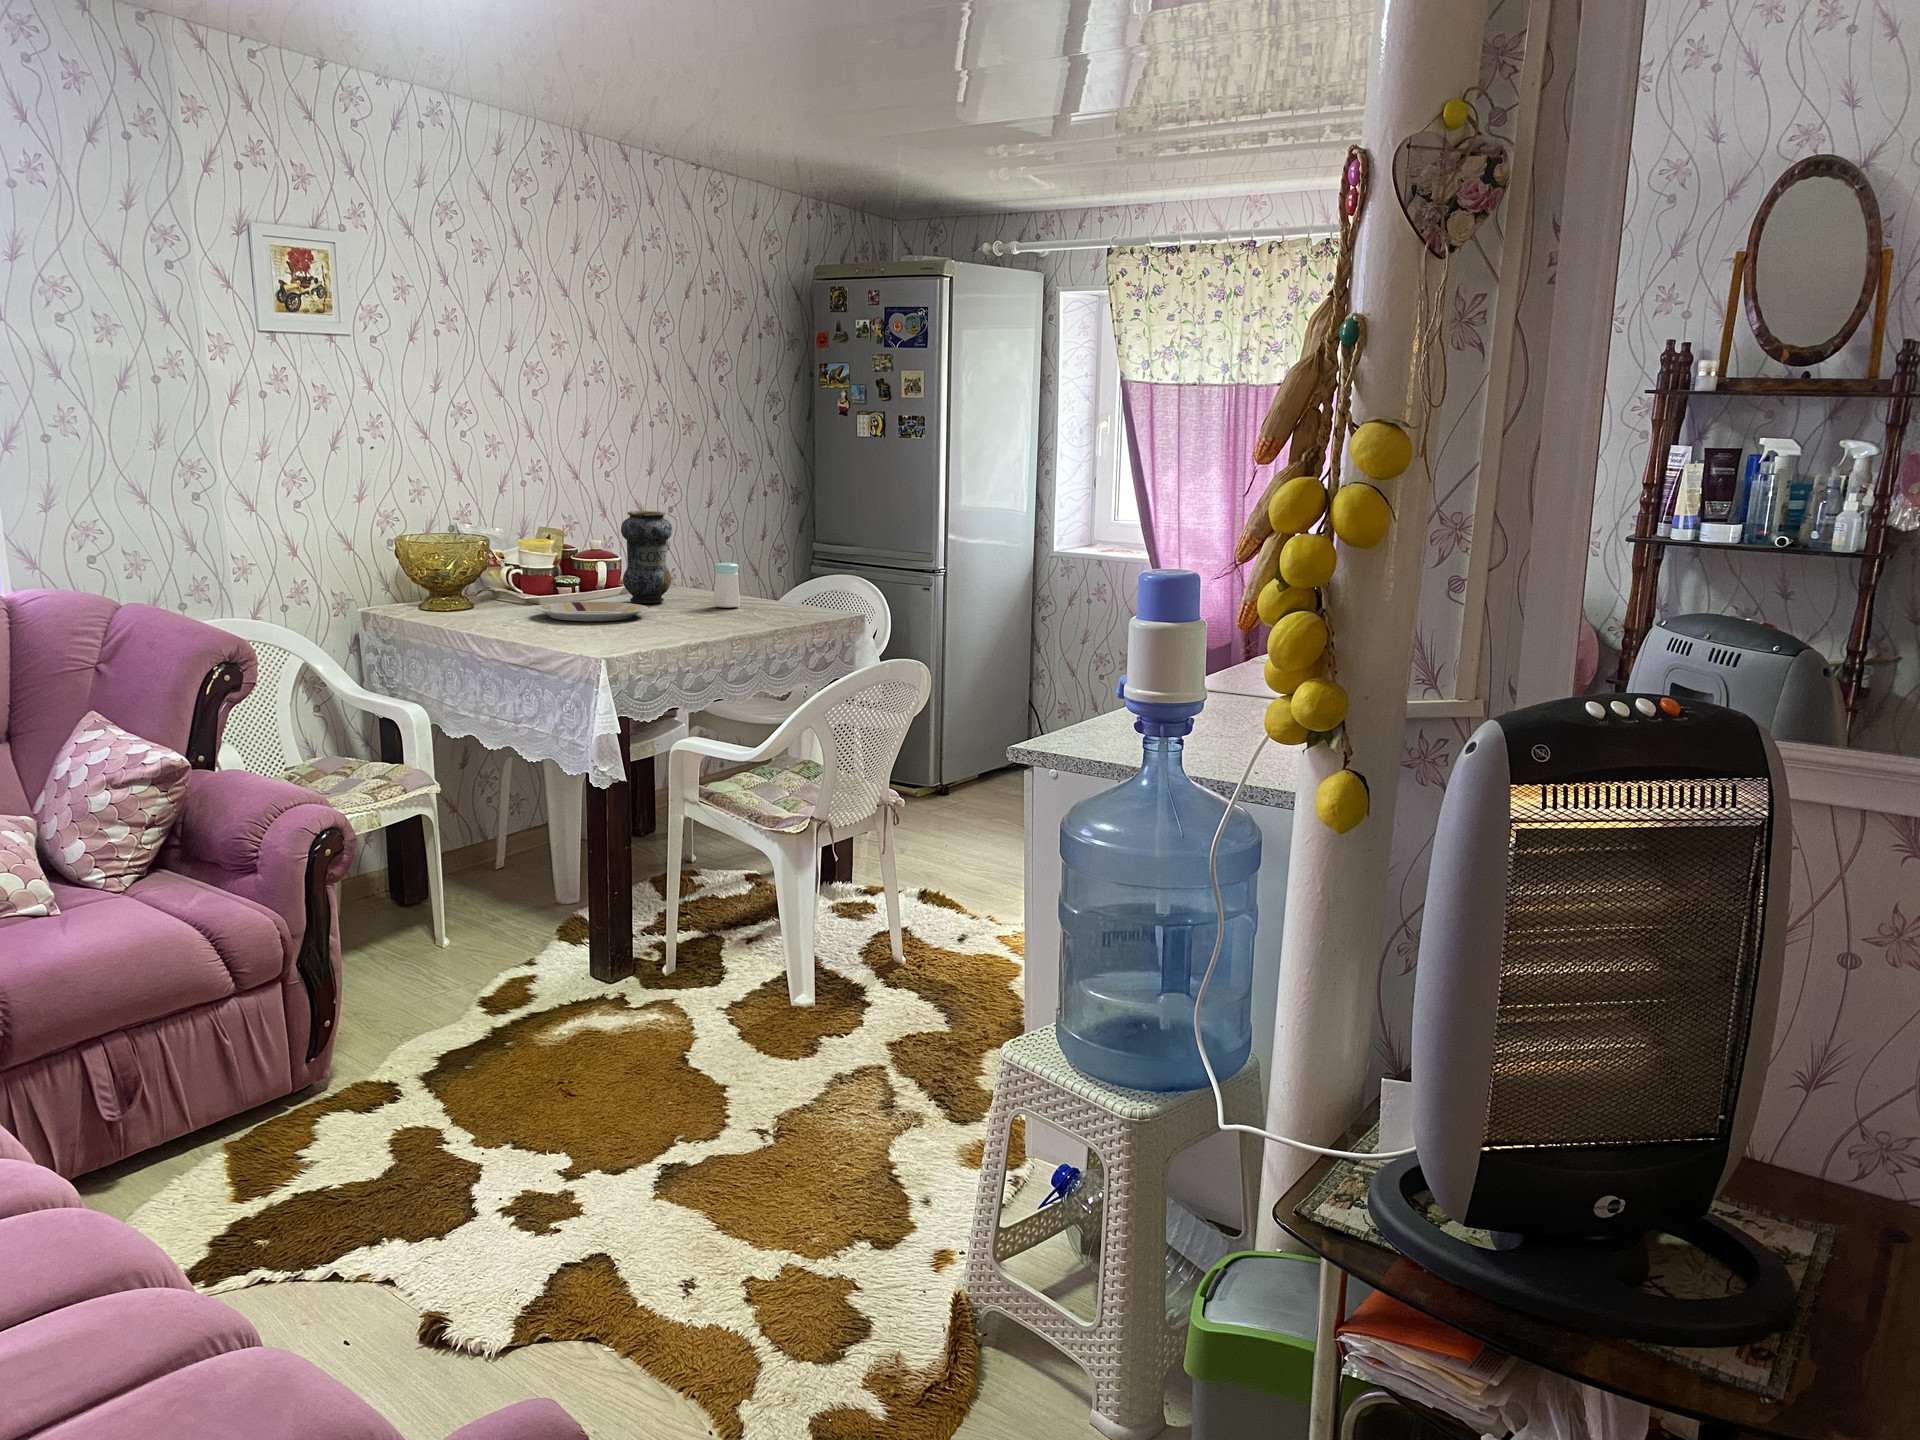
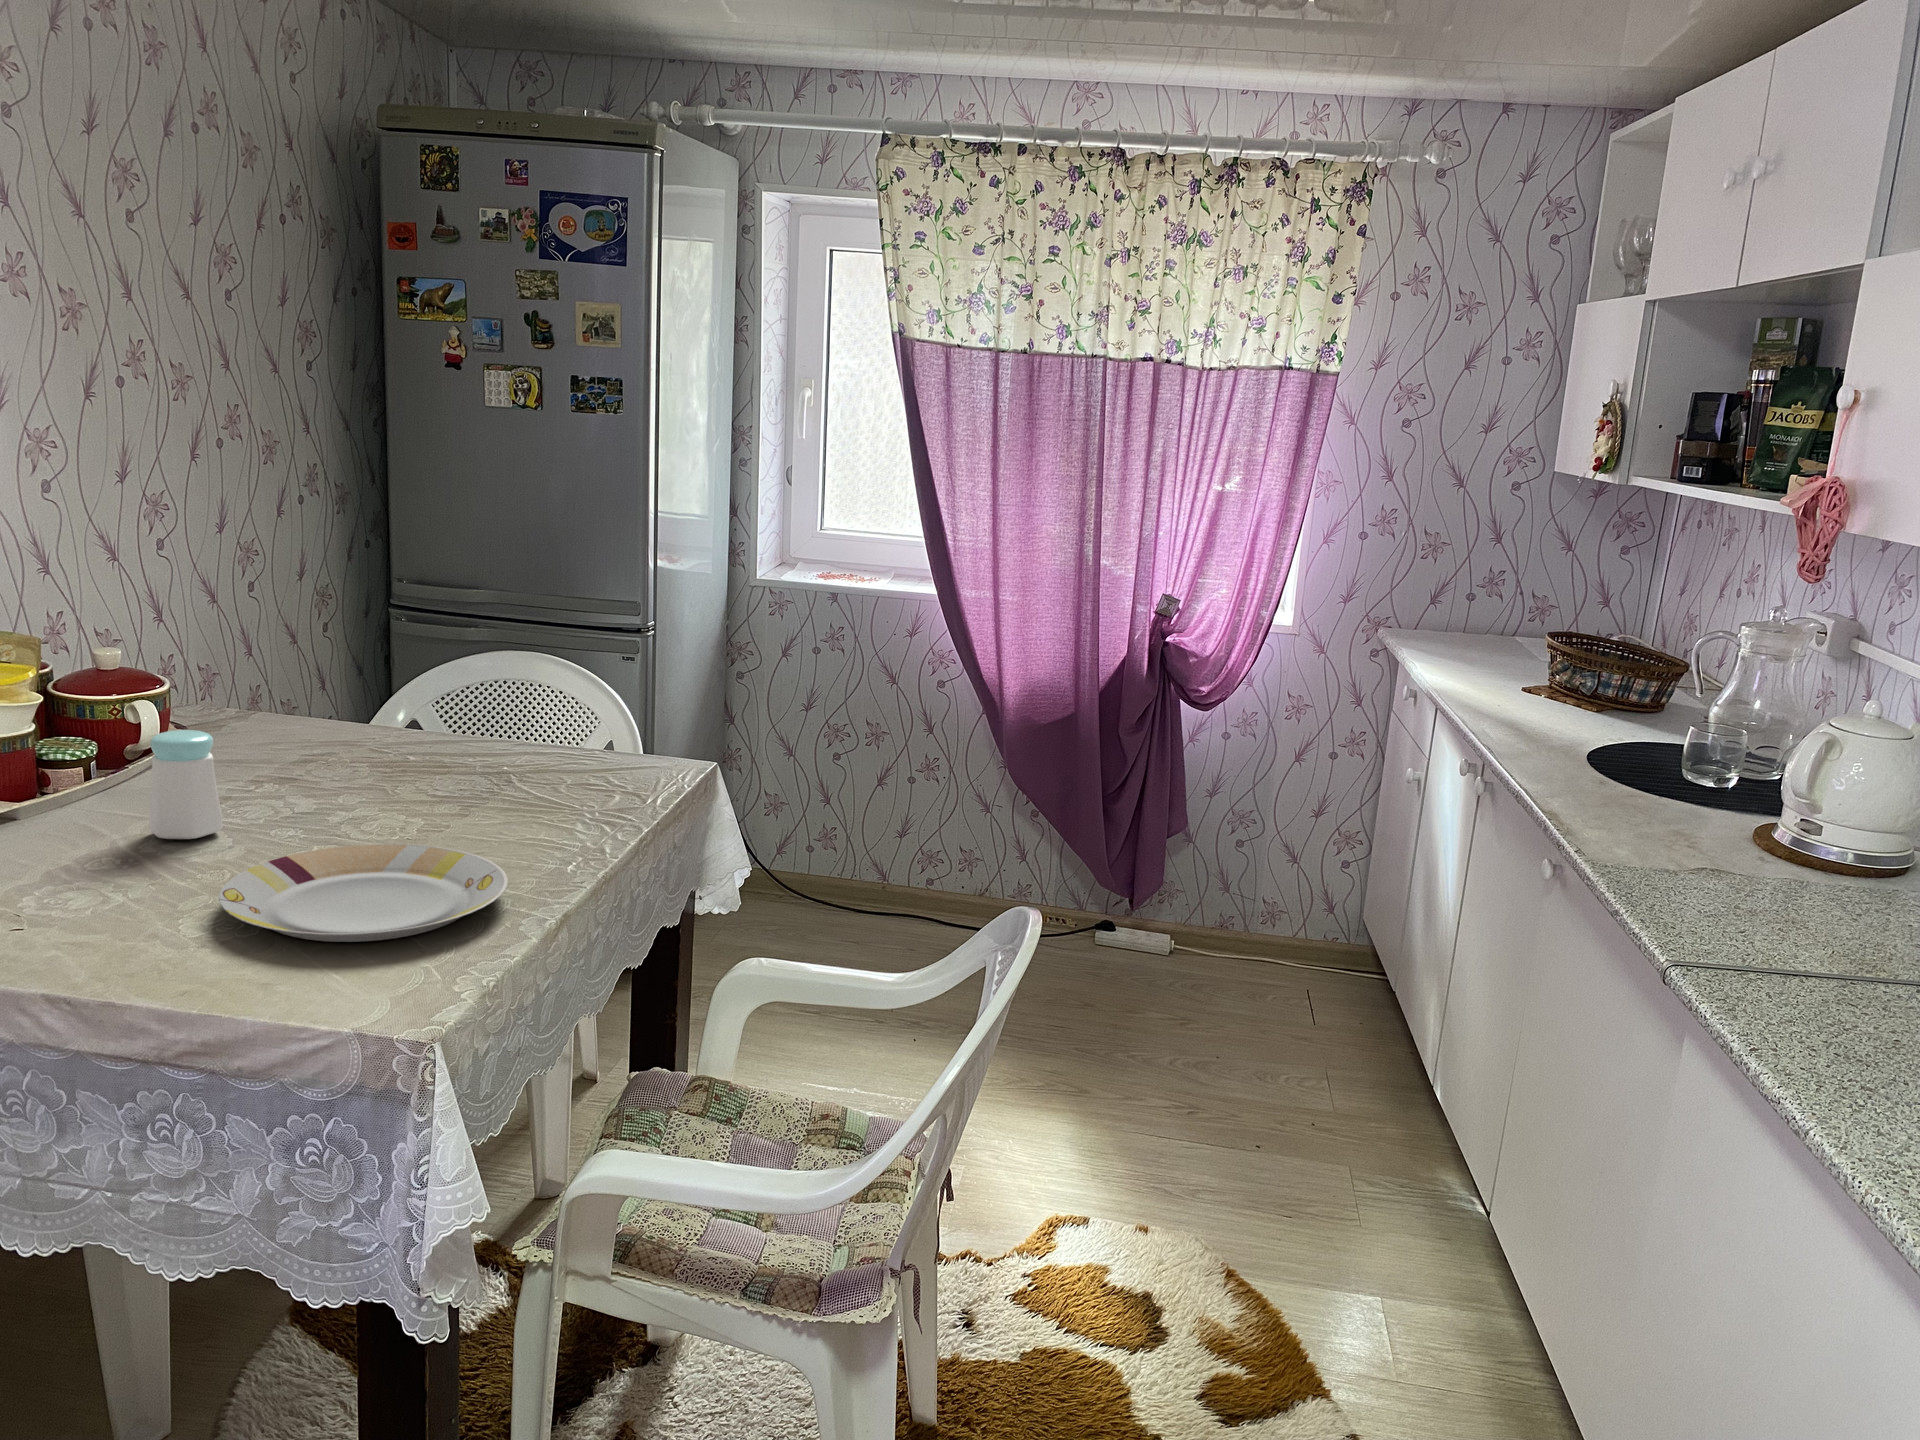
vase: present [621,511,672,603] -> none [322,609,442,819]
salt shaker: present [714,563,740,608] -> present [149,730,222,839]

